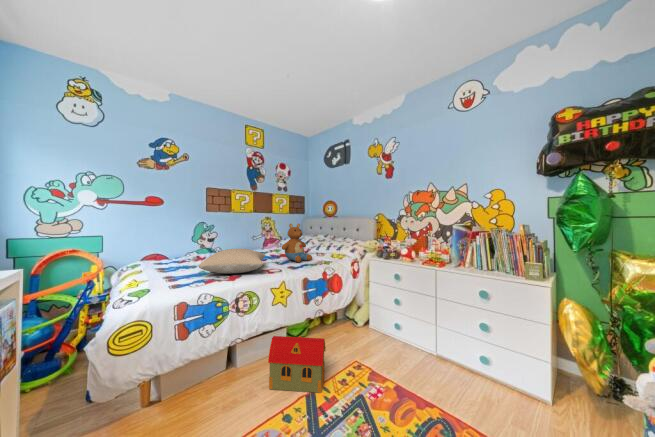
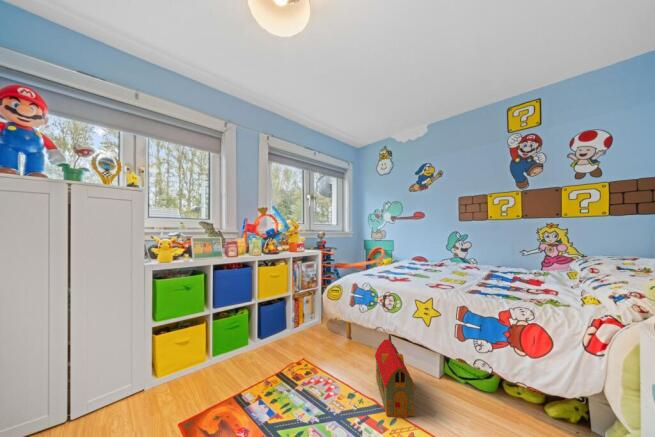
stuffed toy: present [282,224,312,262] -> none [487,236,542,295]
pillow: present [199,249,266,274] -> none [385,258,460,281]

